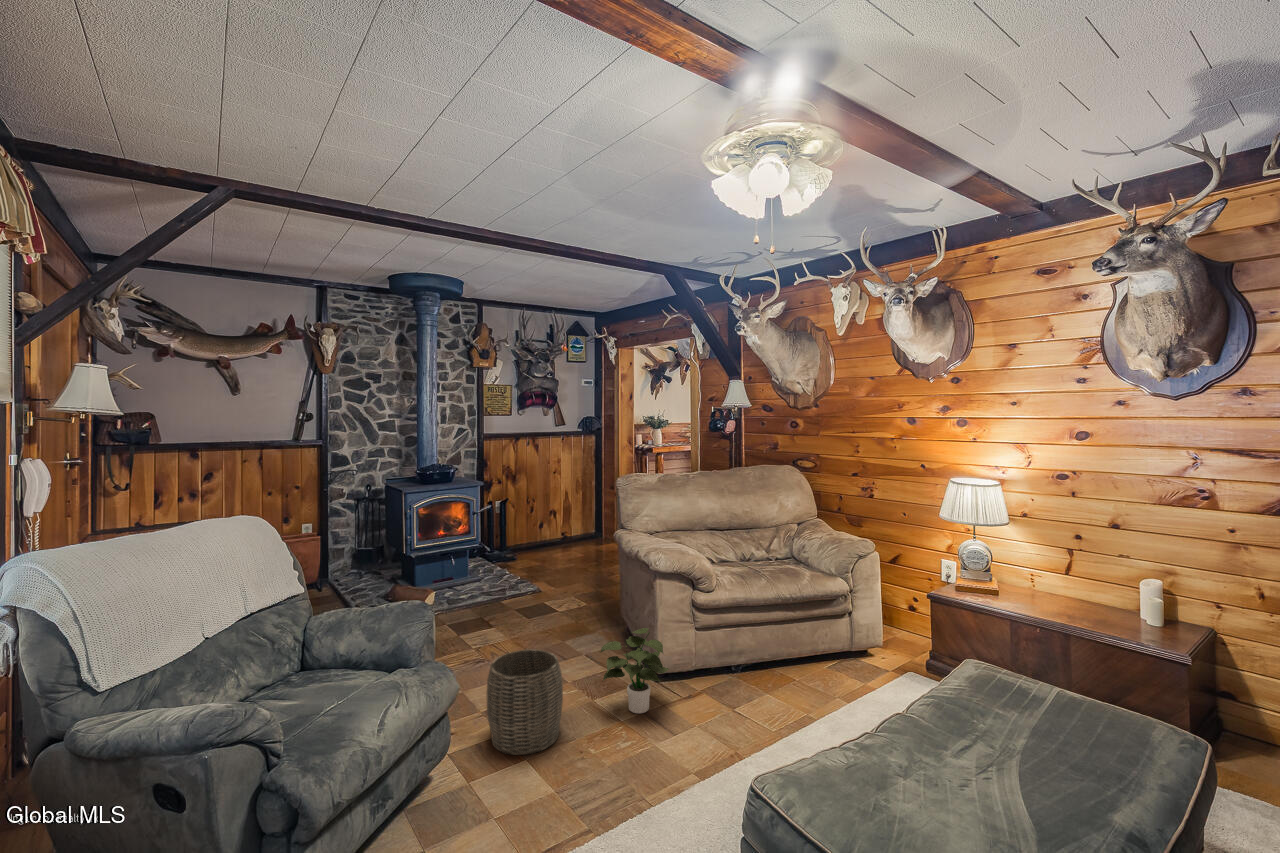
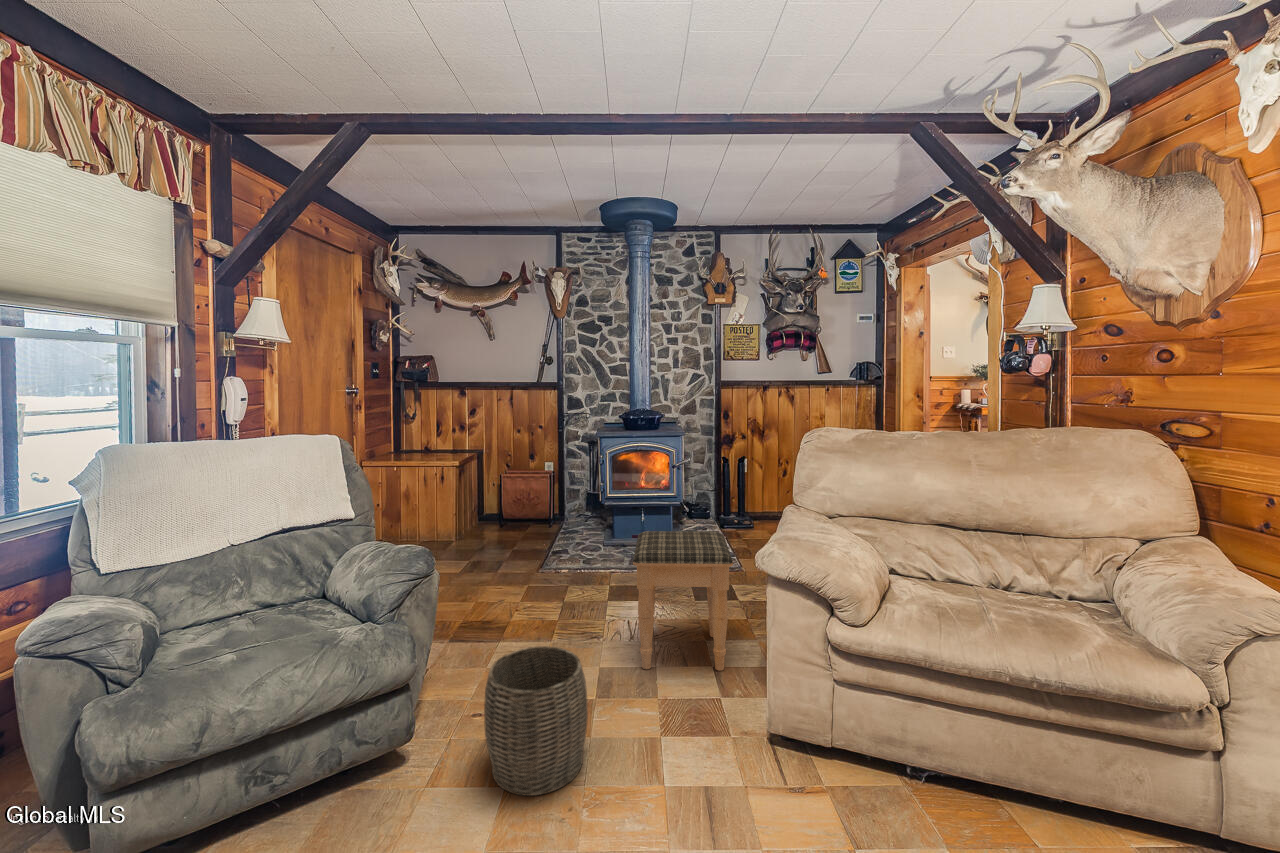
footstool: none [508,557,600,668] -> present [633,531,733,671]
potted plant: present [601,628,669,714] -> none [650,662,766,794]

